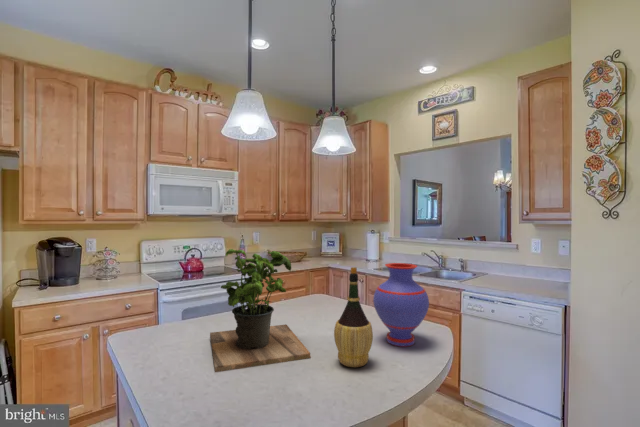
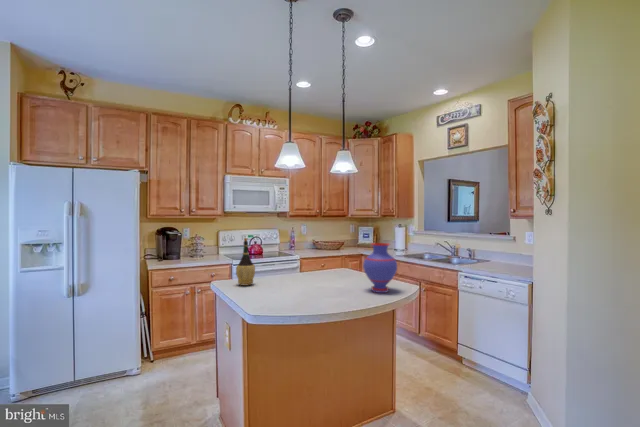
potted plant: present [210,249,310,372] -> none [267,232,322,297]
wine bottle: present [334,267,373,367] -> present [236,238,255,285]

